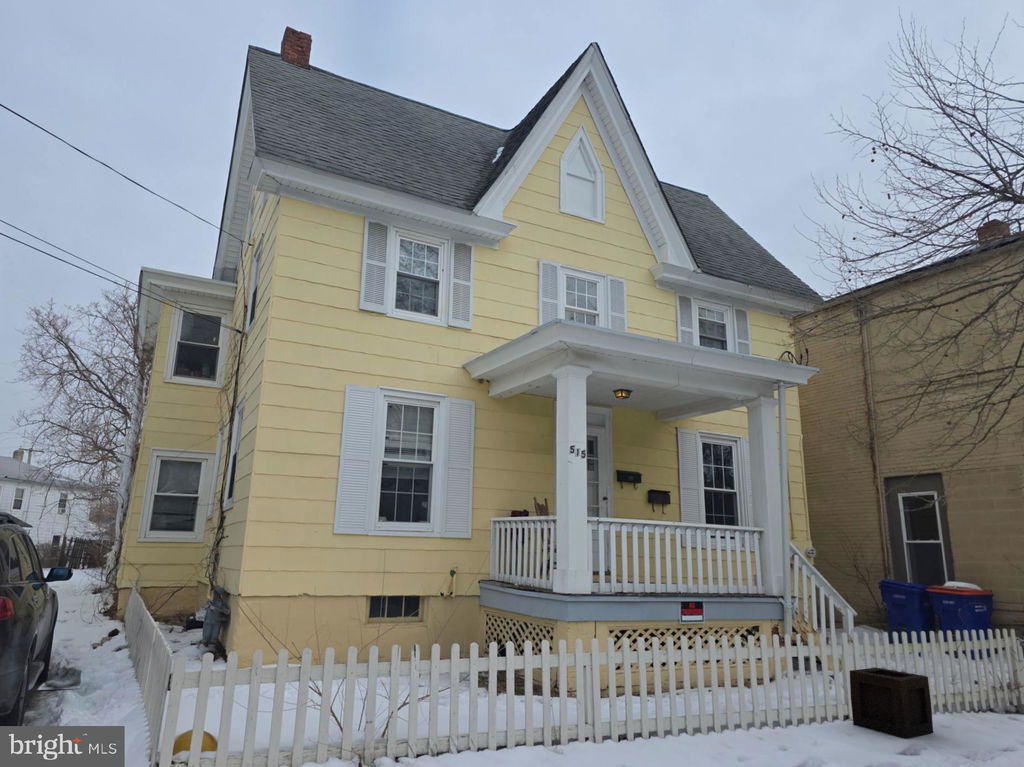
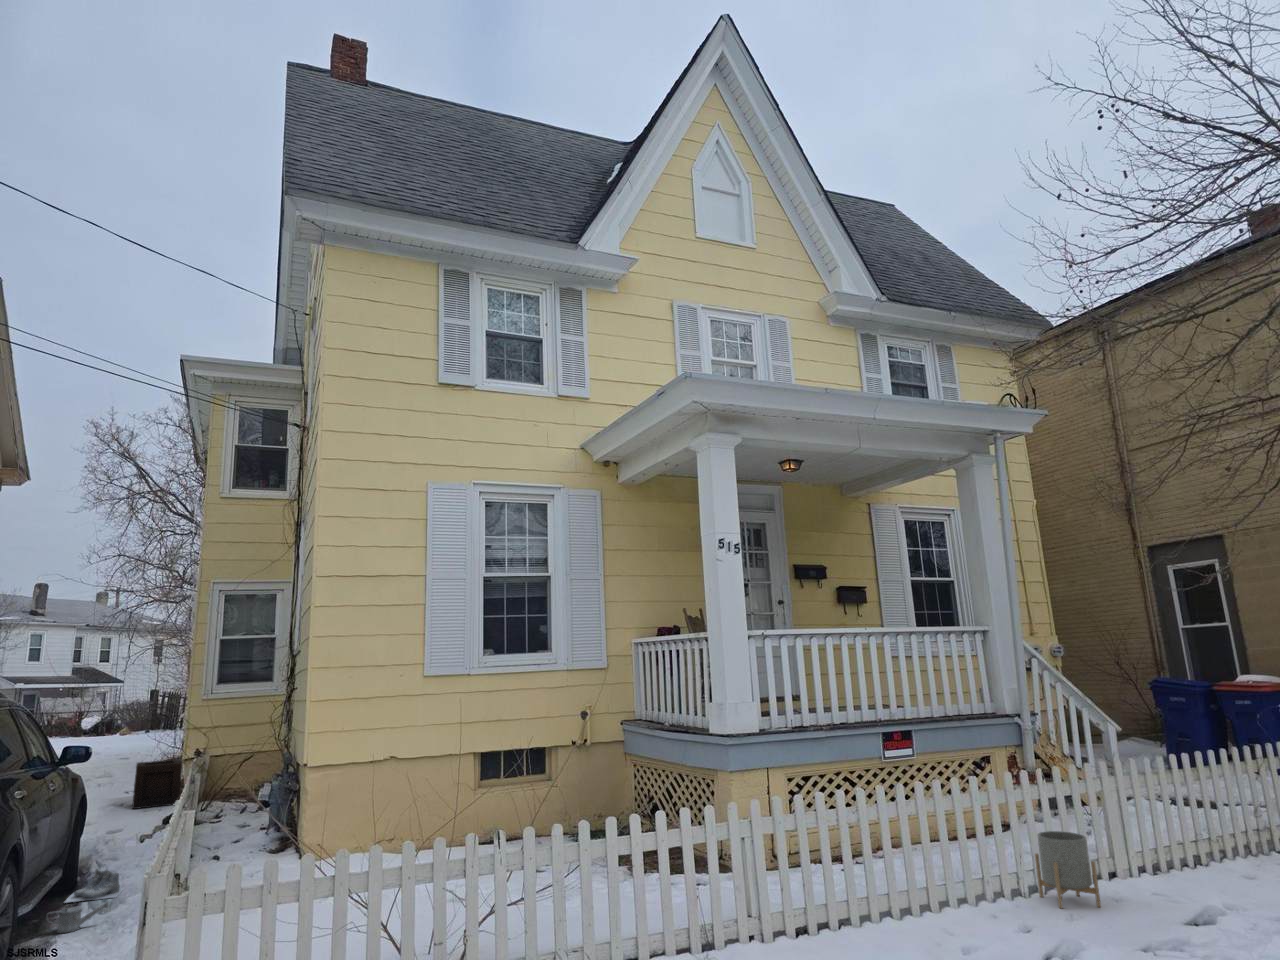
wooden crate: present [850,668,933,739] -> present [132,760,182,809]
planter: none [793,680,840,737] -> present [1035,831,1101,908]
watering can: none [30,688,79,711] -> present [46,901,109,933]

